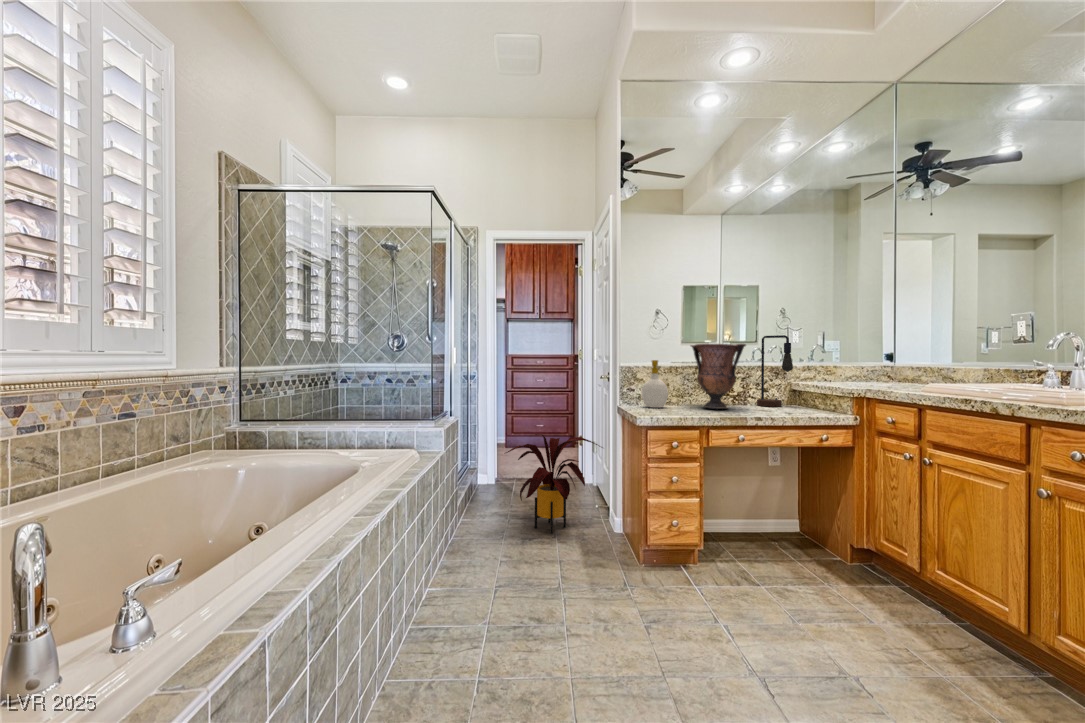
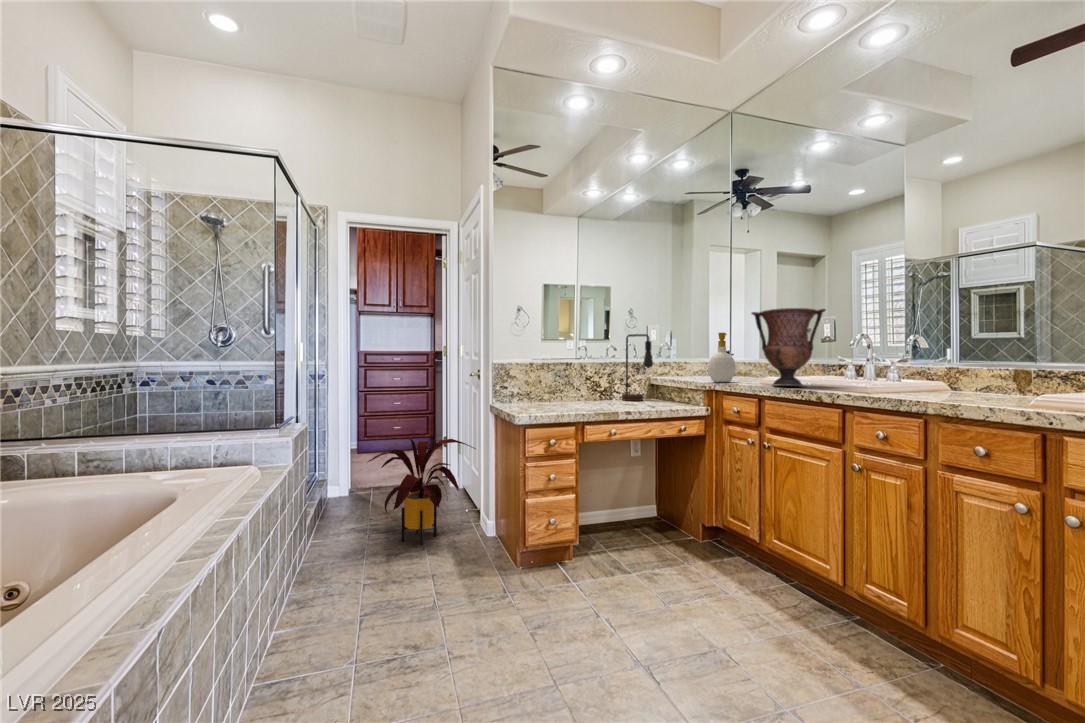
vase: present [691,344,746,409] -> present [752,308,826,386]
soap bottle: present [642,360,668,408] -> present [708,333,735,382]

